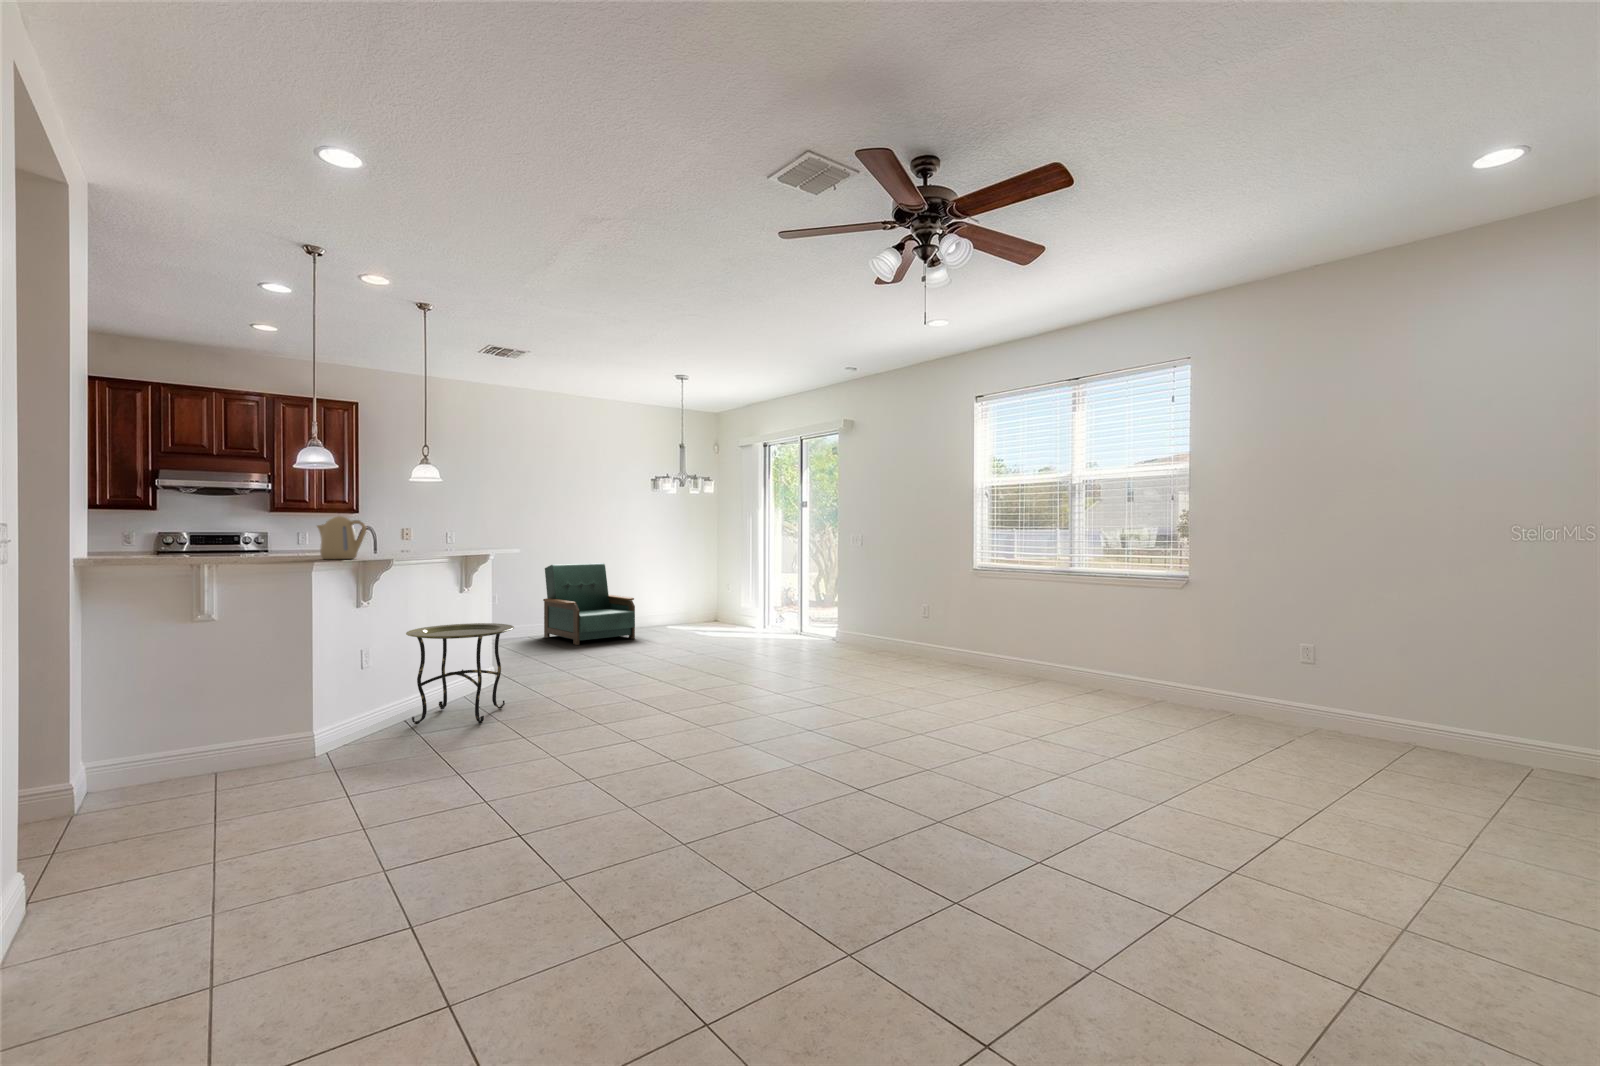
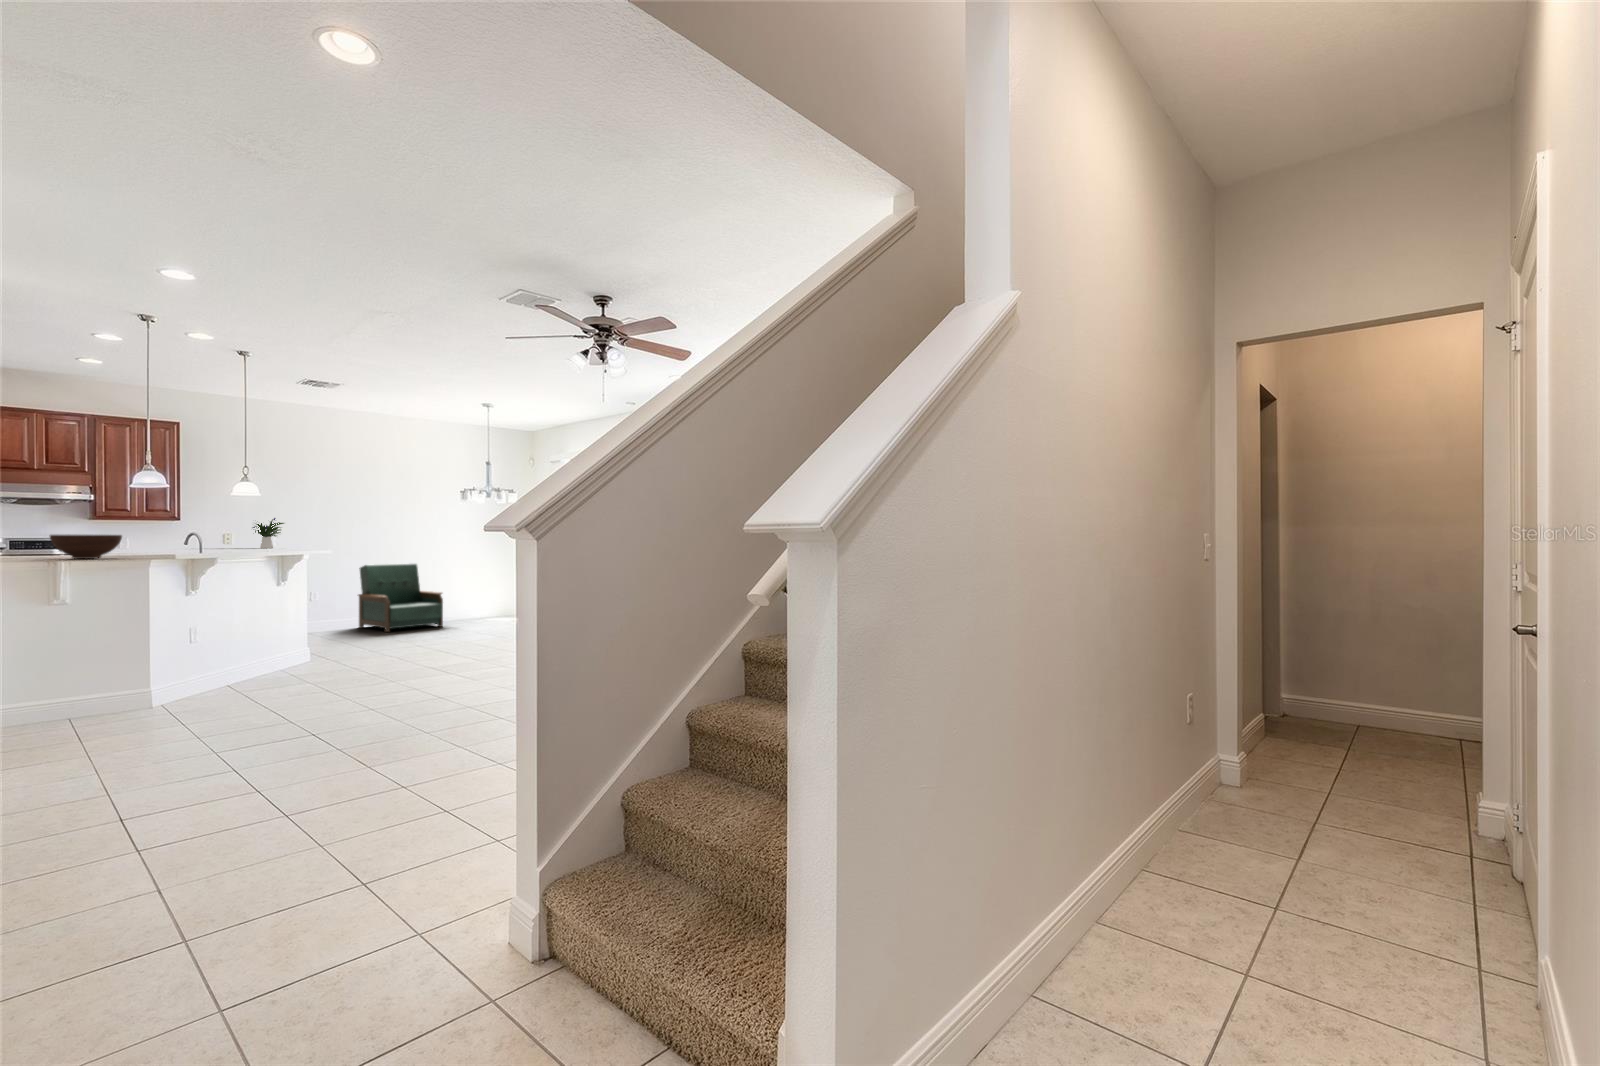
flower arrangement: none [429,507,469,545] -> present [252,518,284,548]
kettle: present [317,516,366,559] -> none [154,525,197,557]
fruit bowl: none [186,528,275,561] -> present [50,535,122,559]
side table: present [406,623,514,724] -> none [229,608,322,684]

